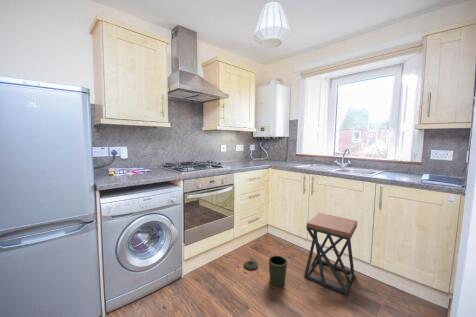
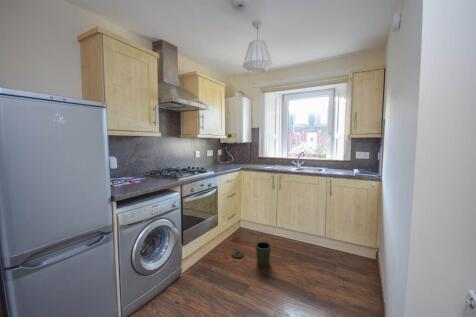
stool: present [304,213,357,294] -> none [282,204,315,262]

